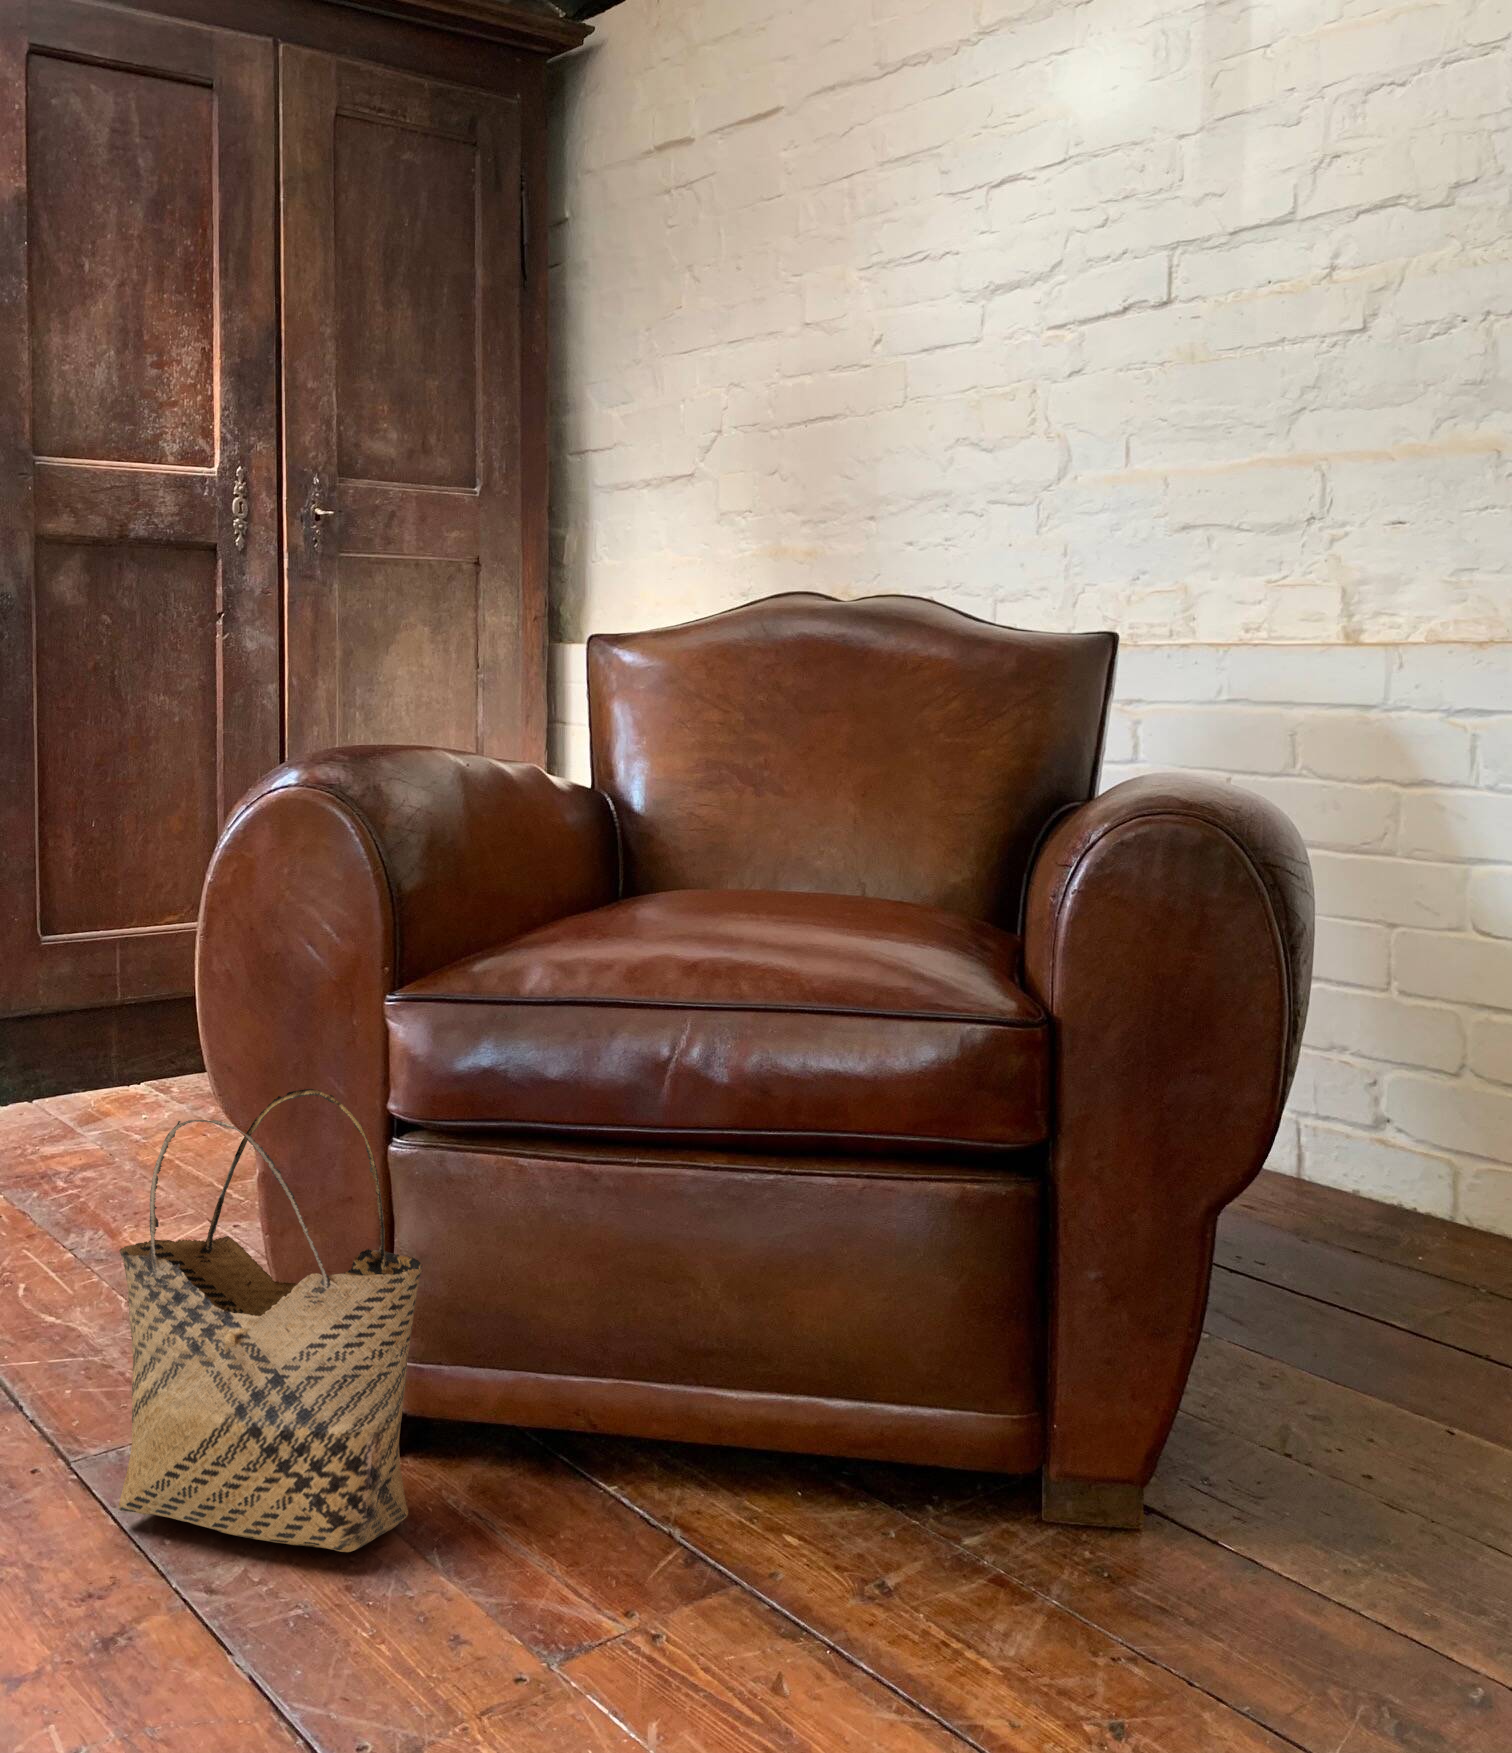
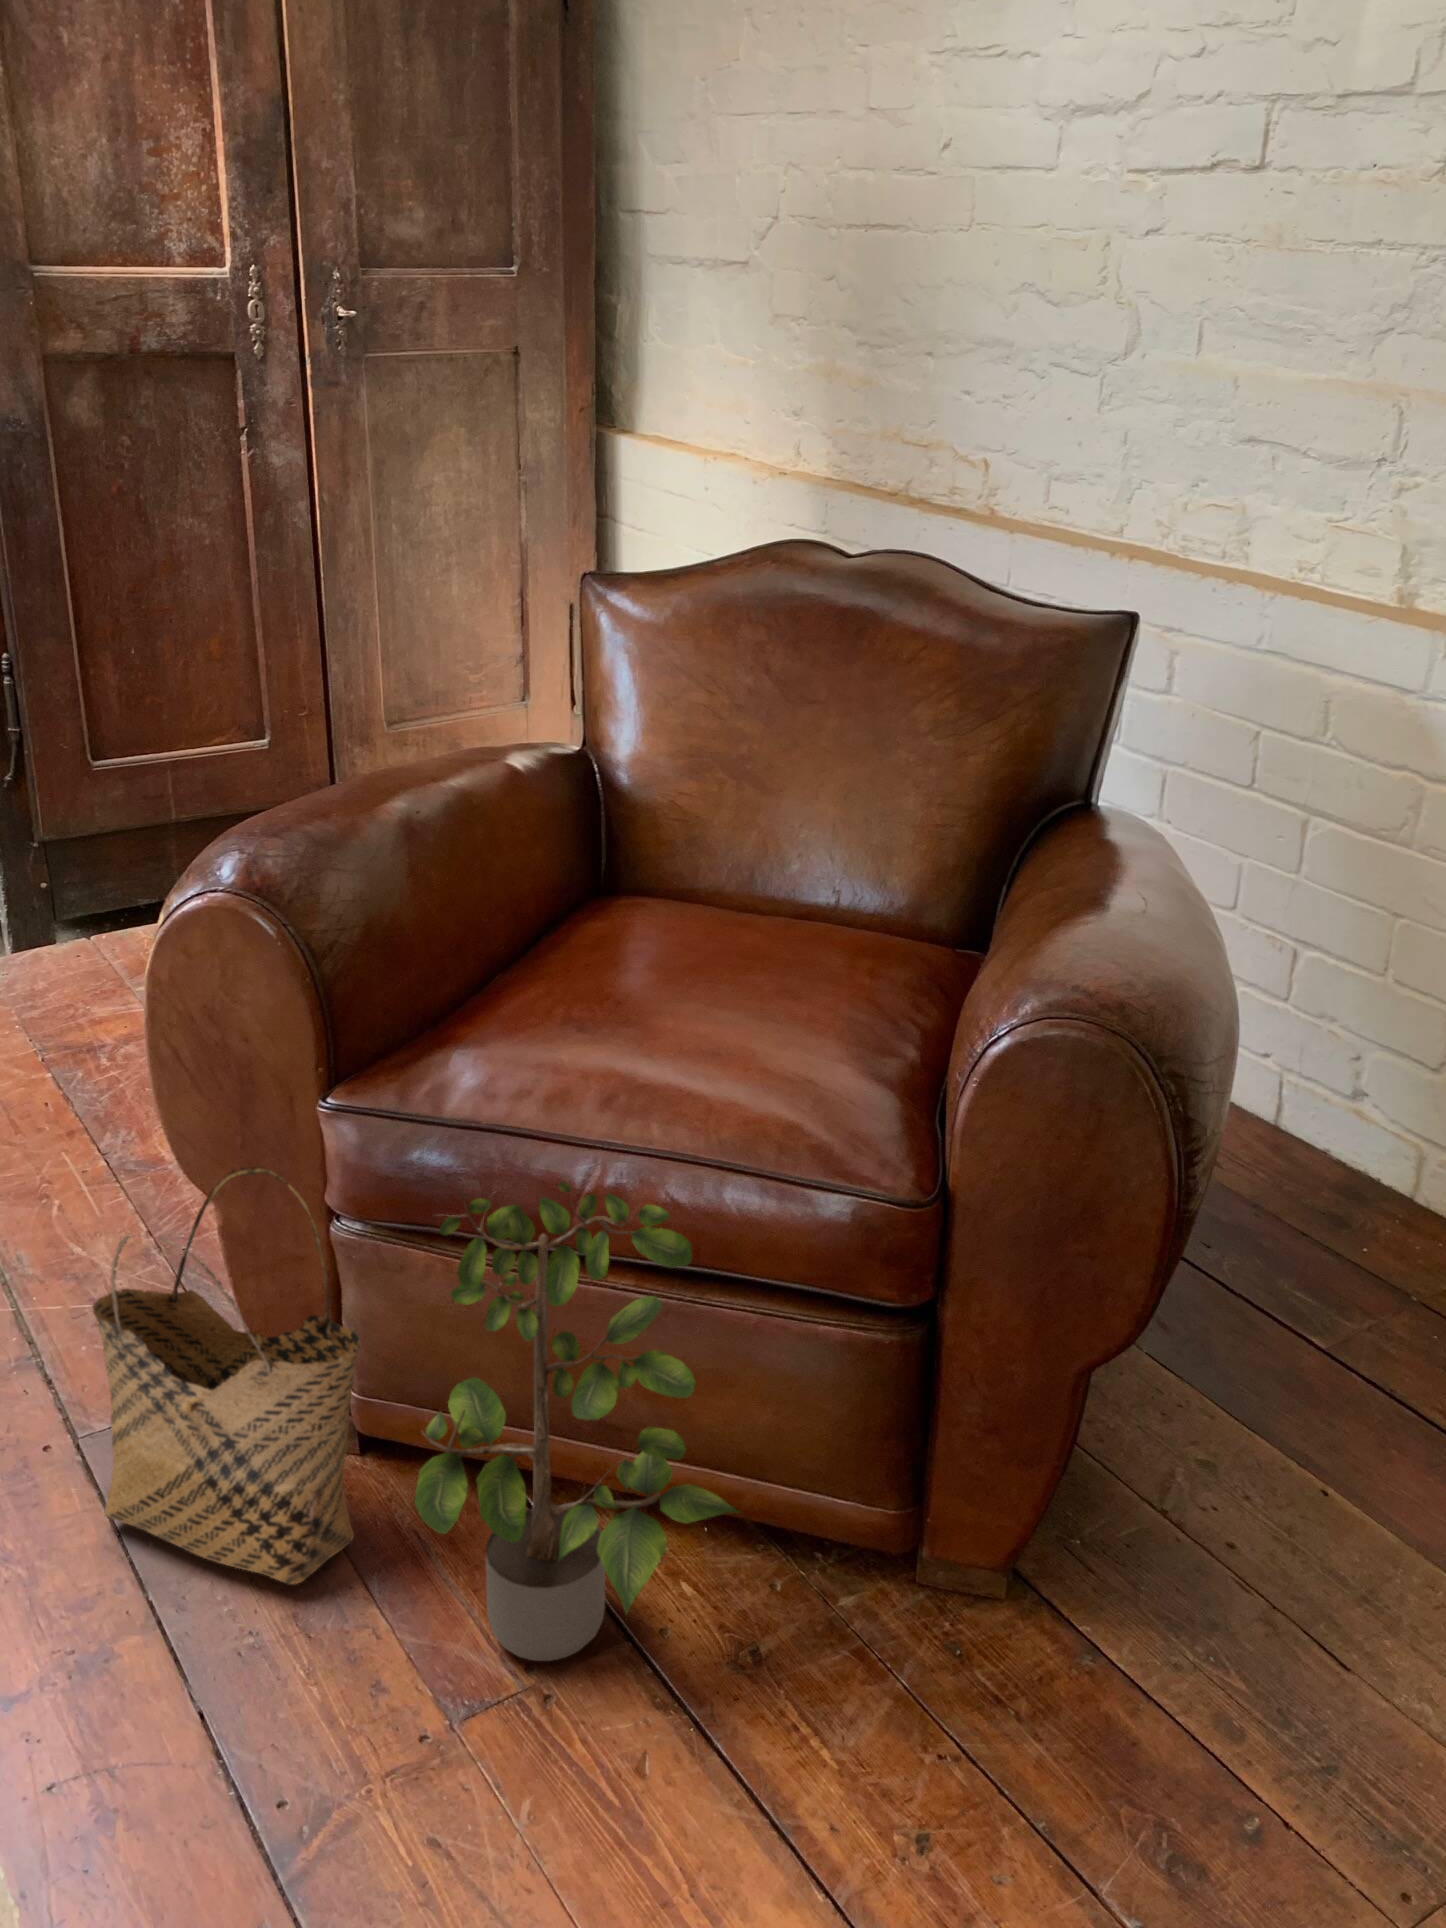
potted plant: none [503,1004,869,1604] -> present [414,1182,740,1661]

